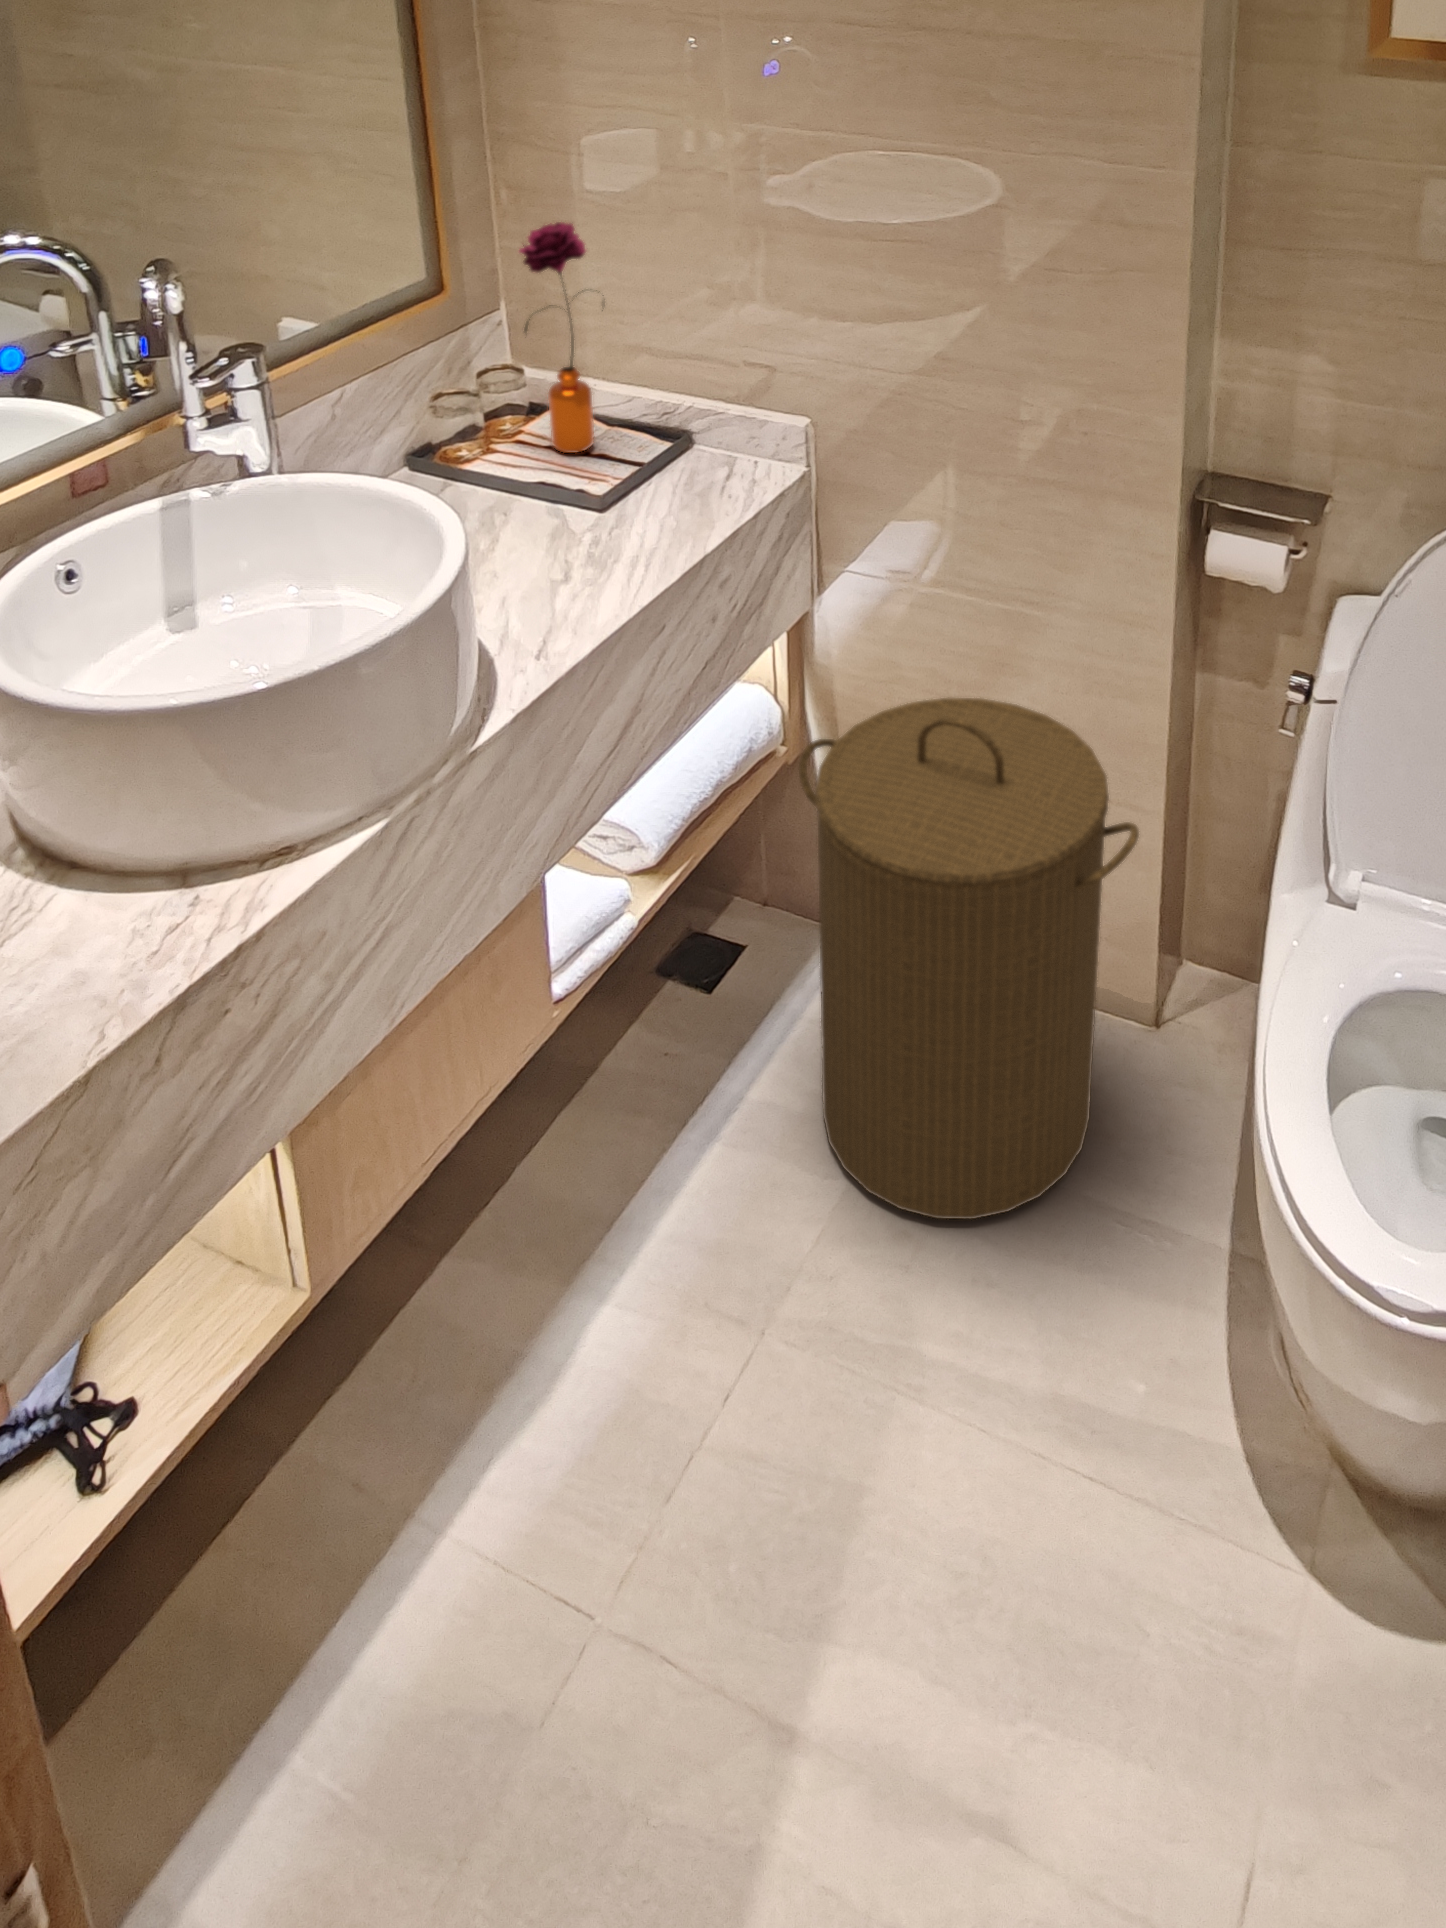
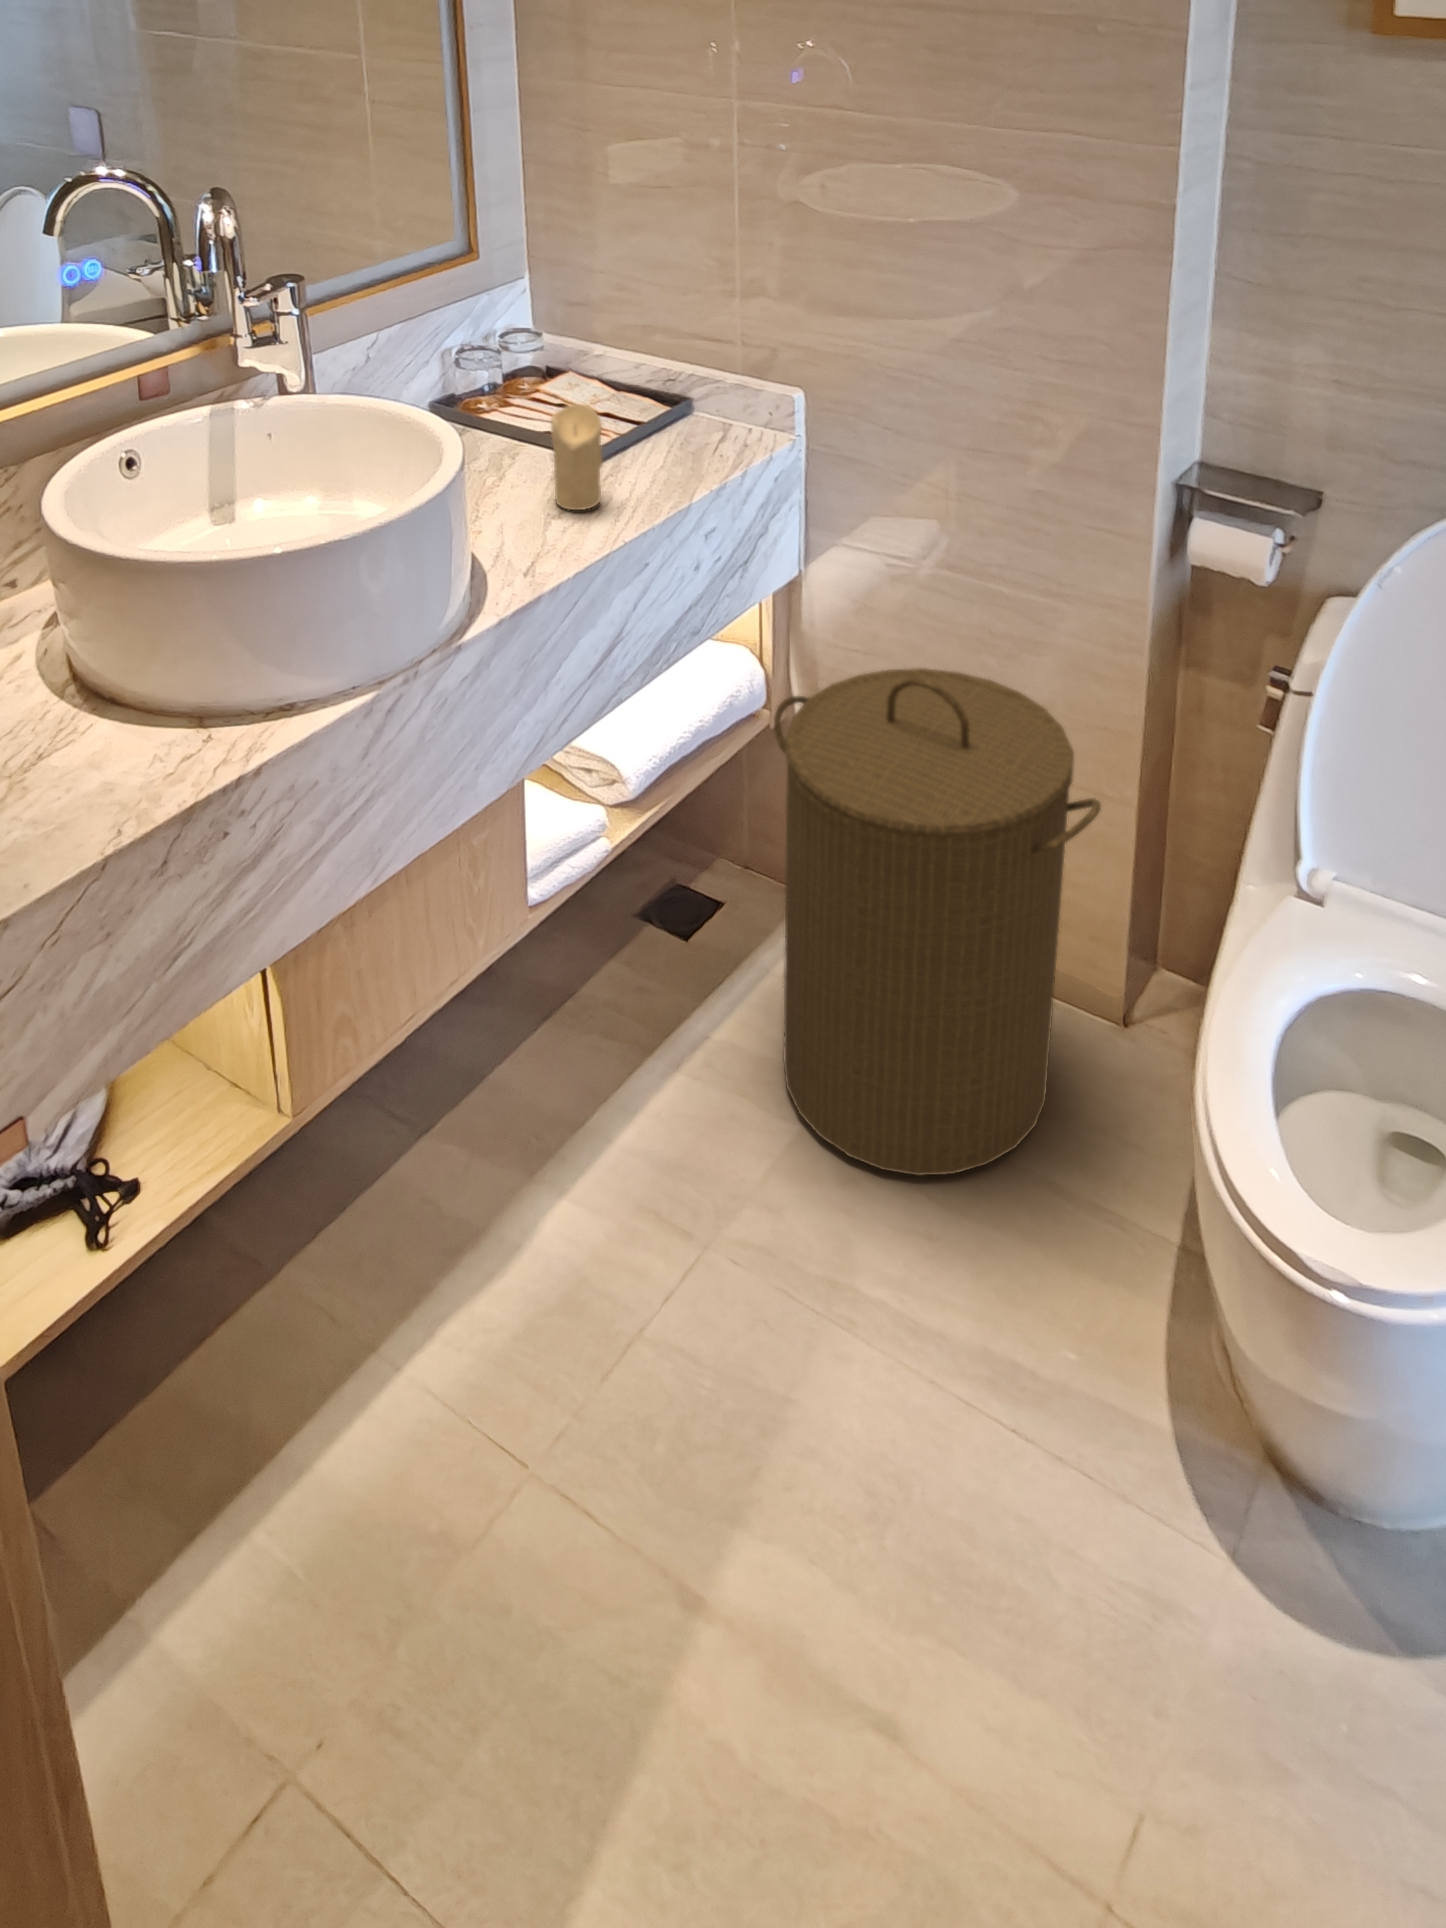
flower: present [520,222,597,453] -> none [539,189,617,408]
candle: none [551,461,608,576] -> present [551,404,603,510]

